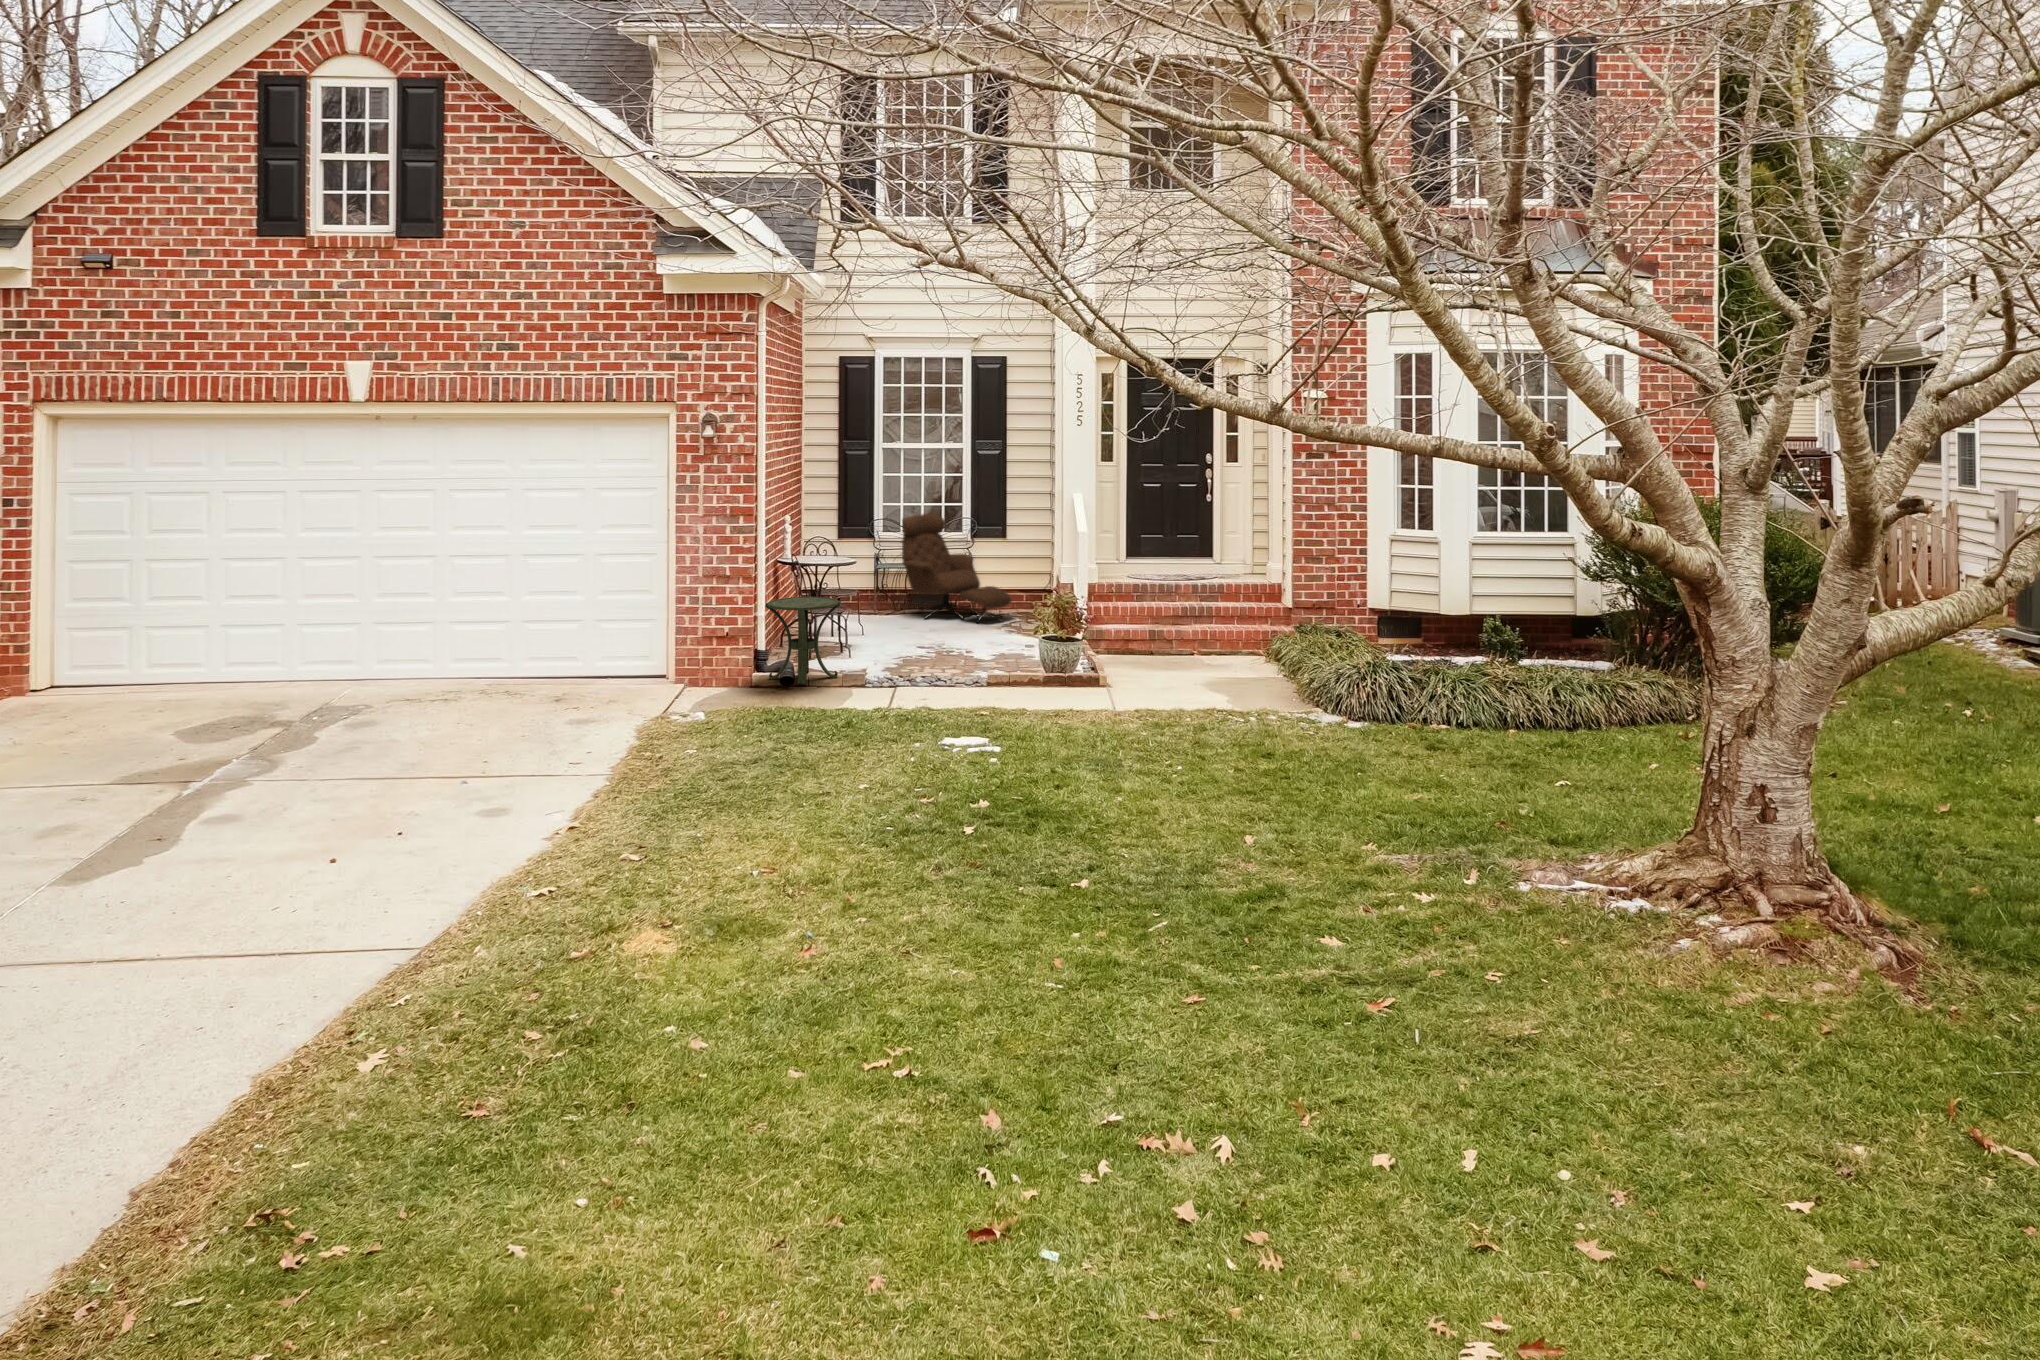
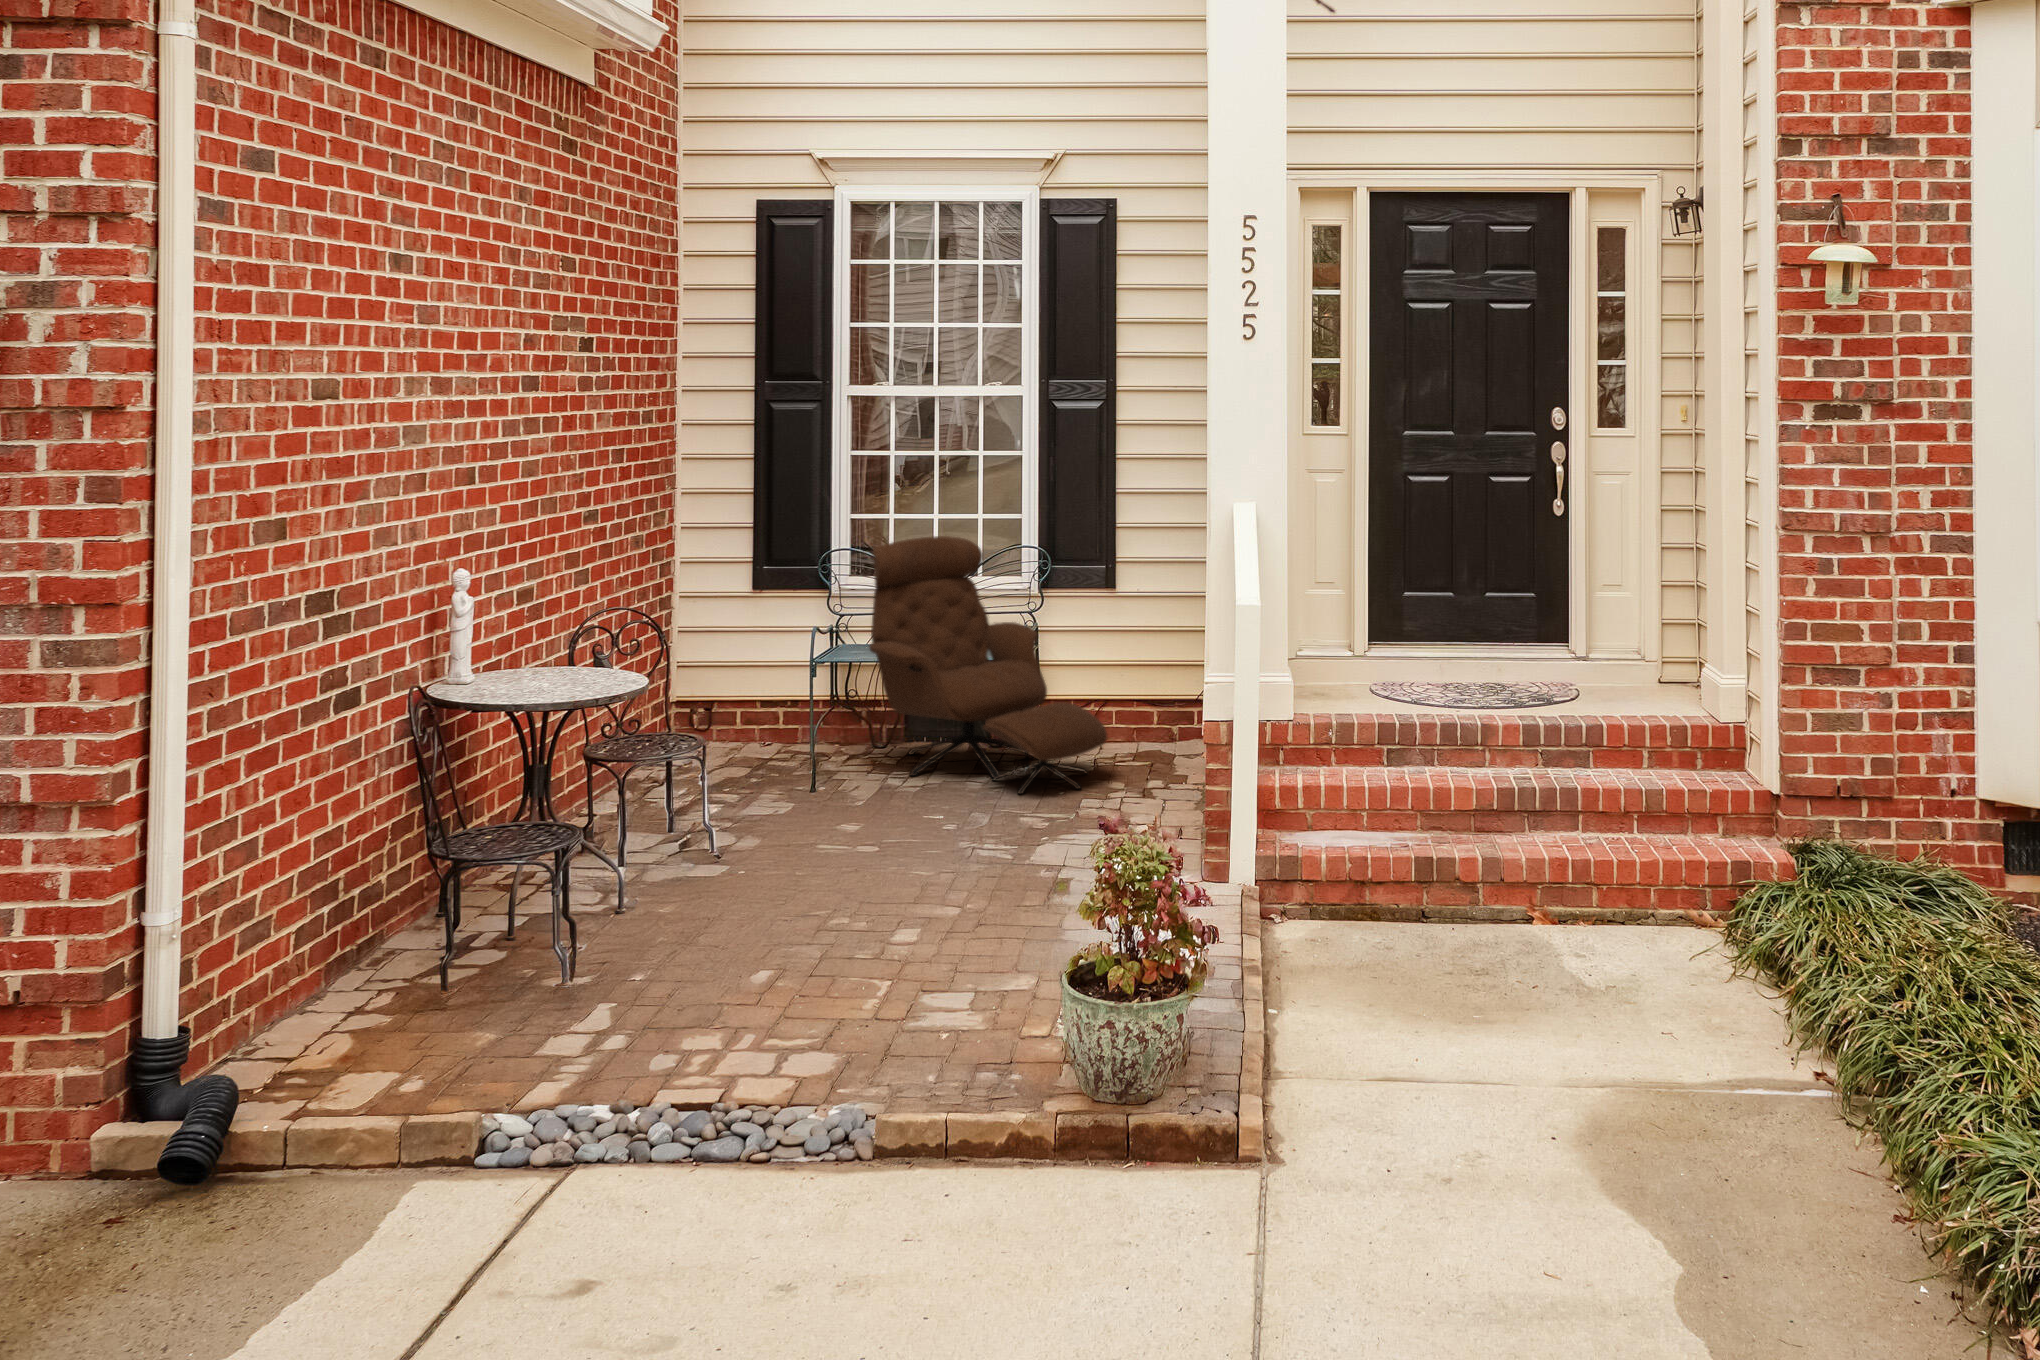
side table: present [765,597,841,685] -> none [256,789,491,1081]

